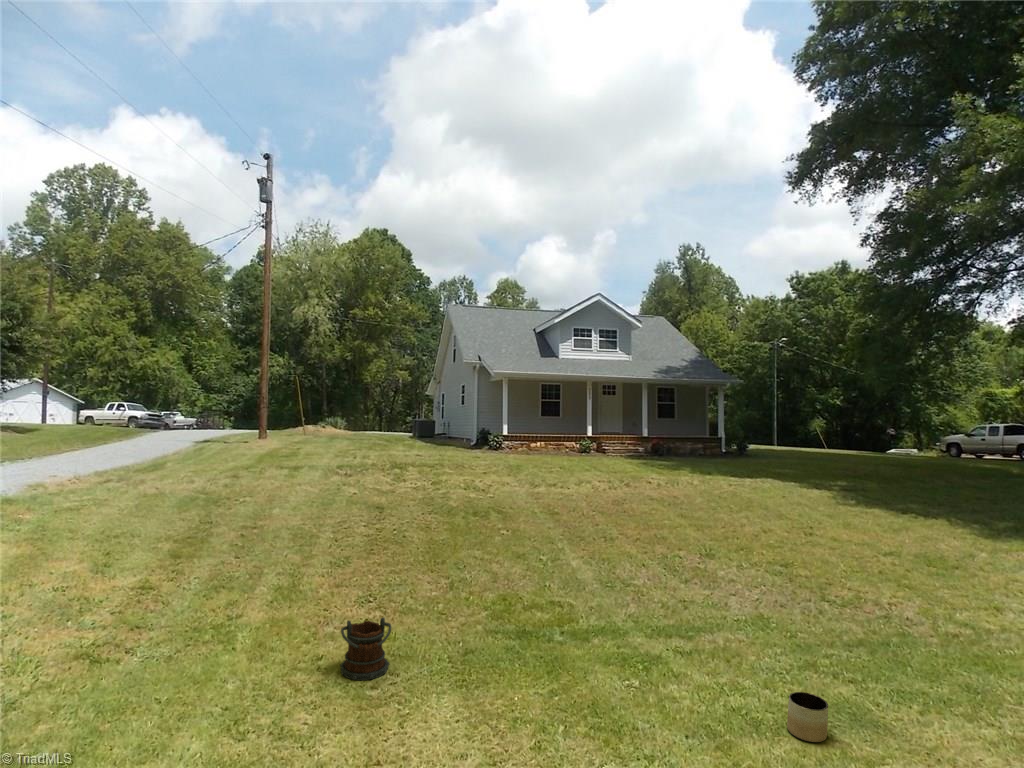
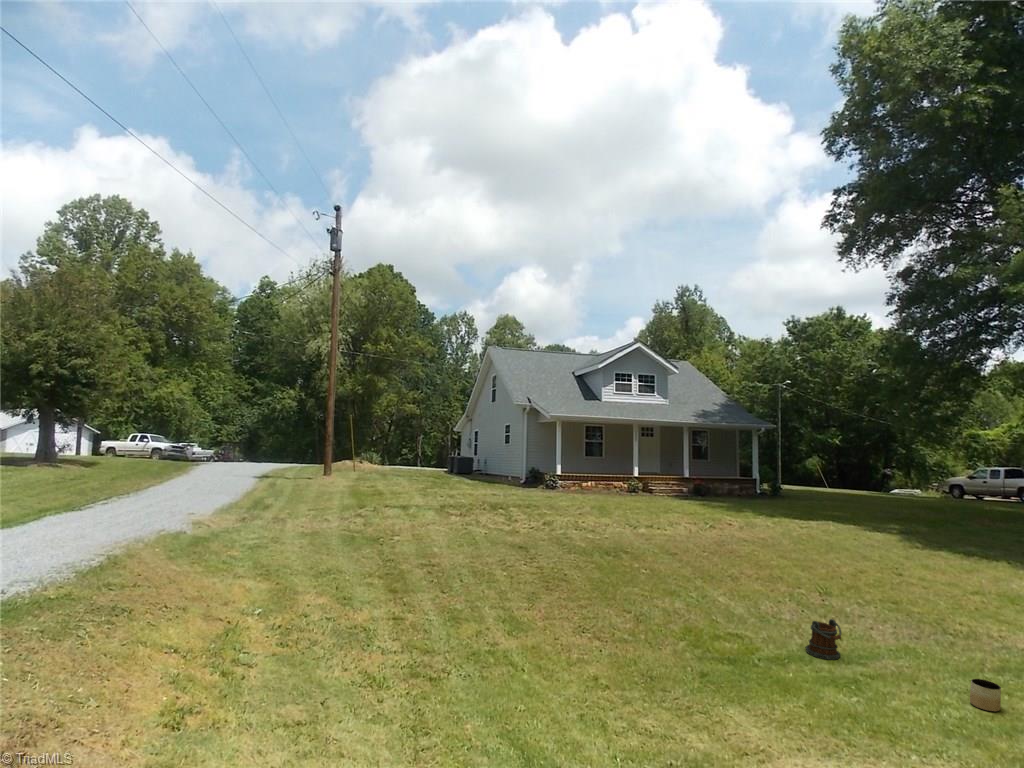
bucket: present [340,617,392,680] -> present [806,619,841,660]

